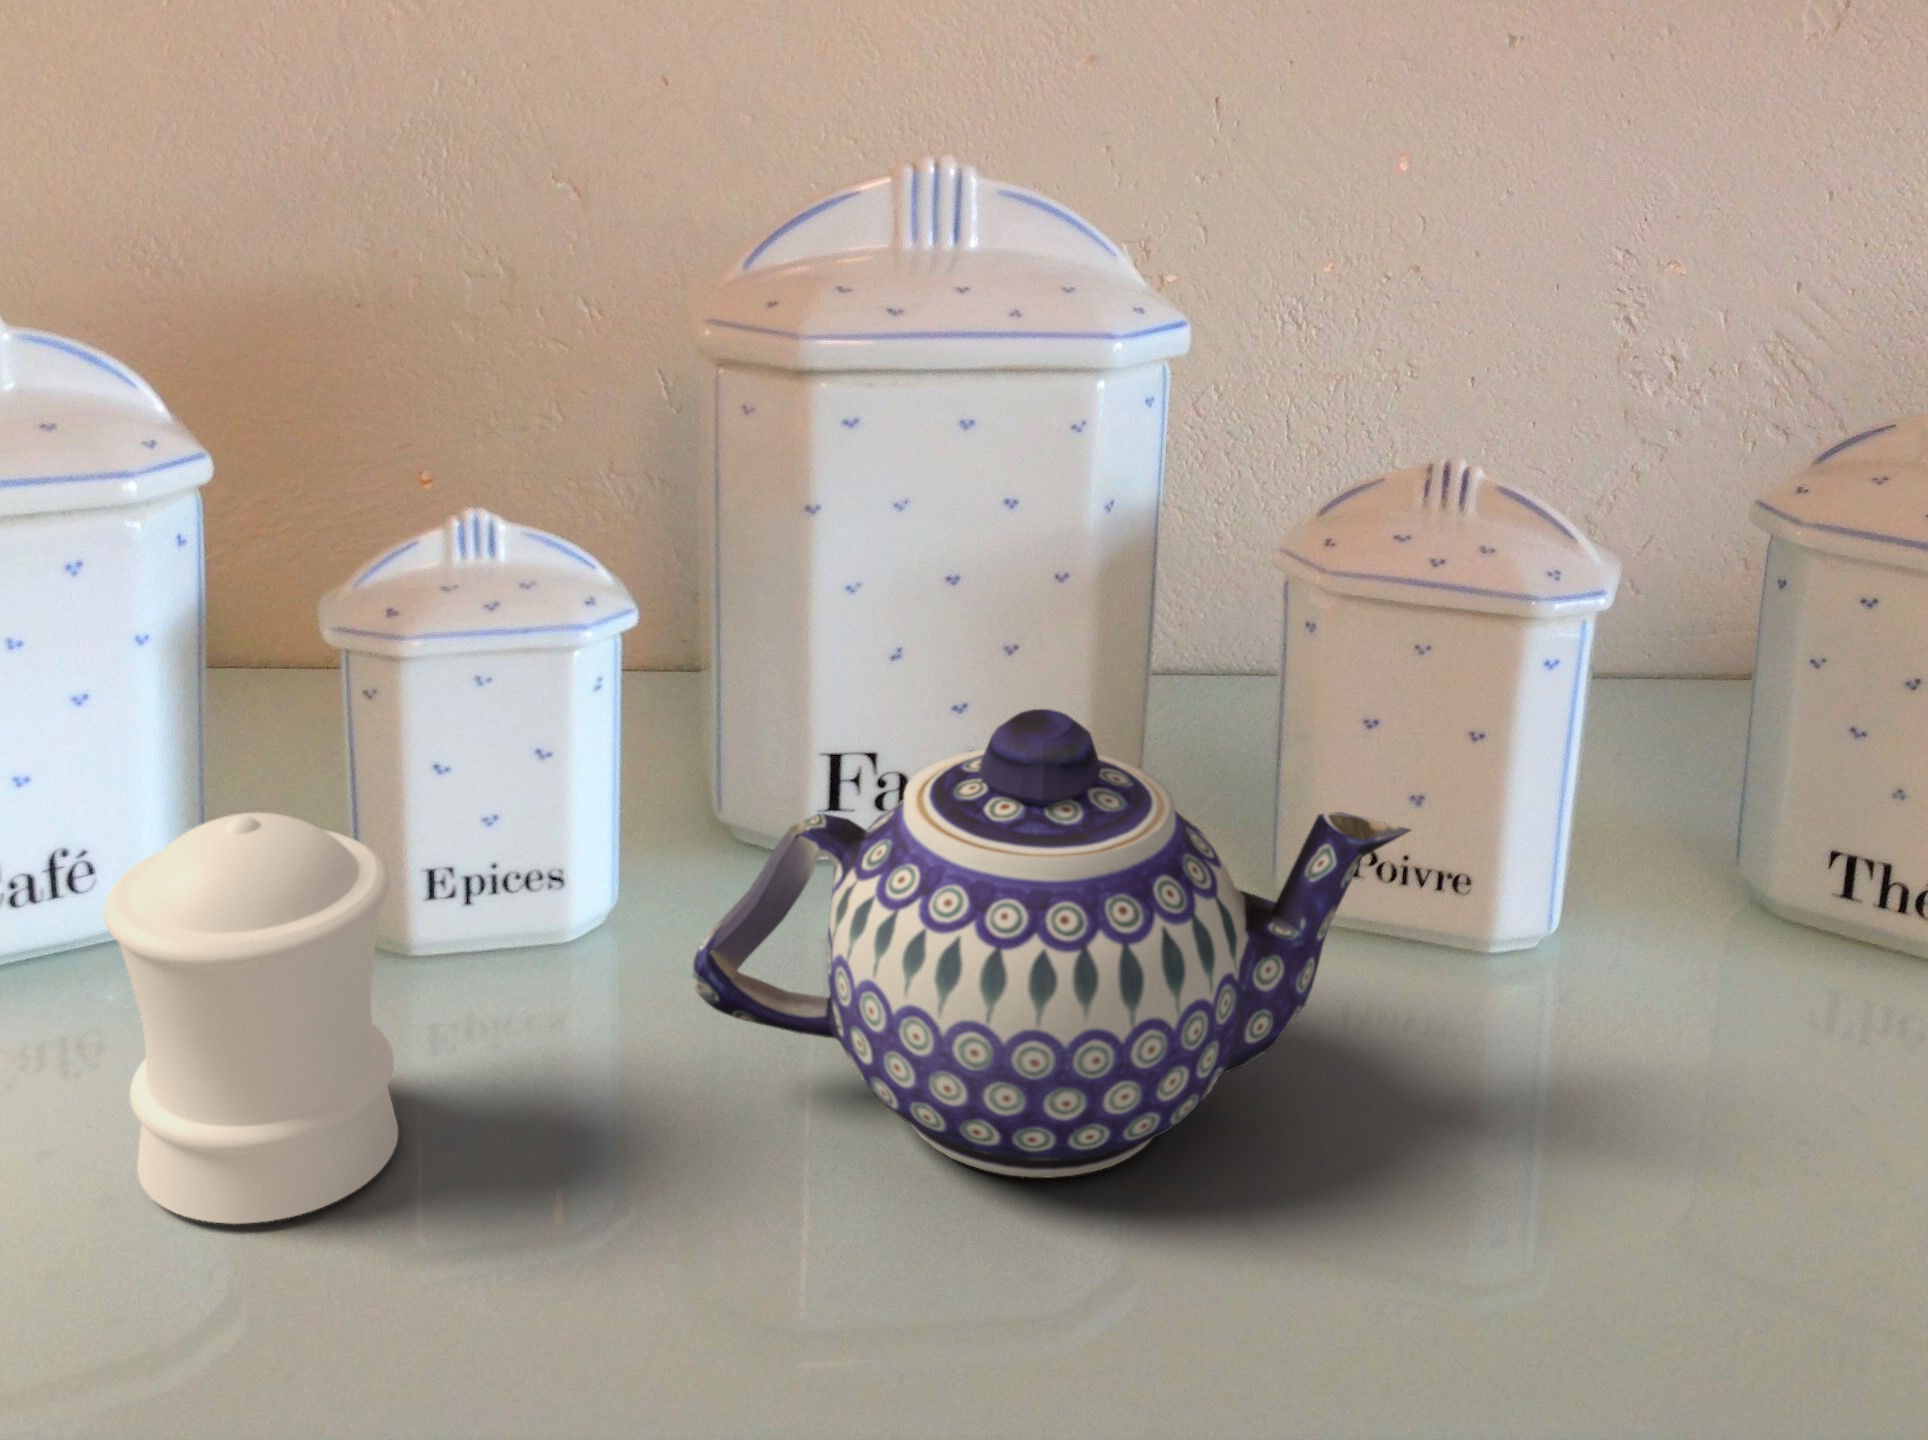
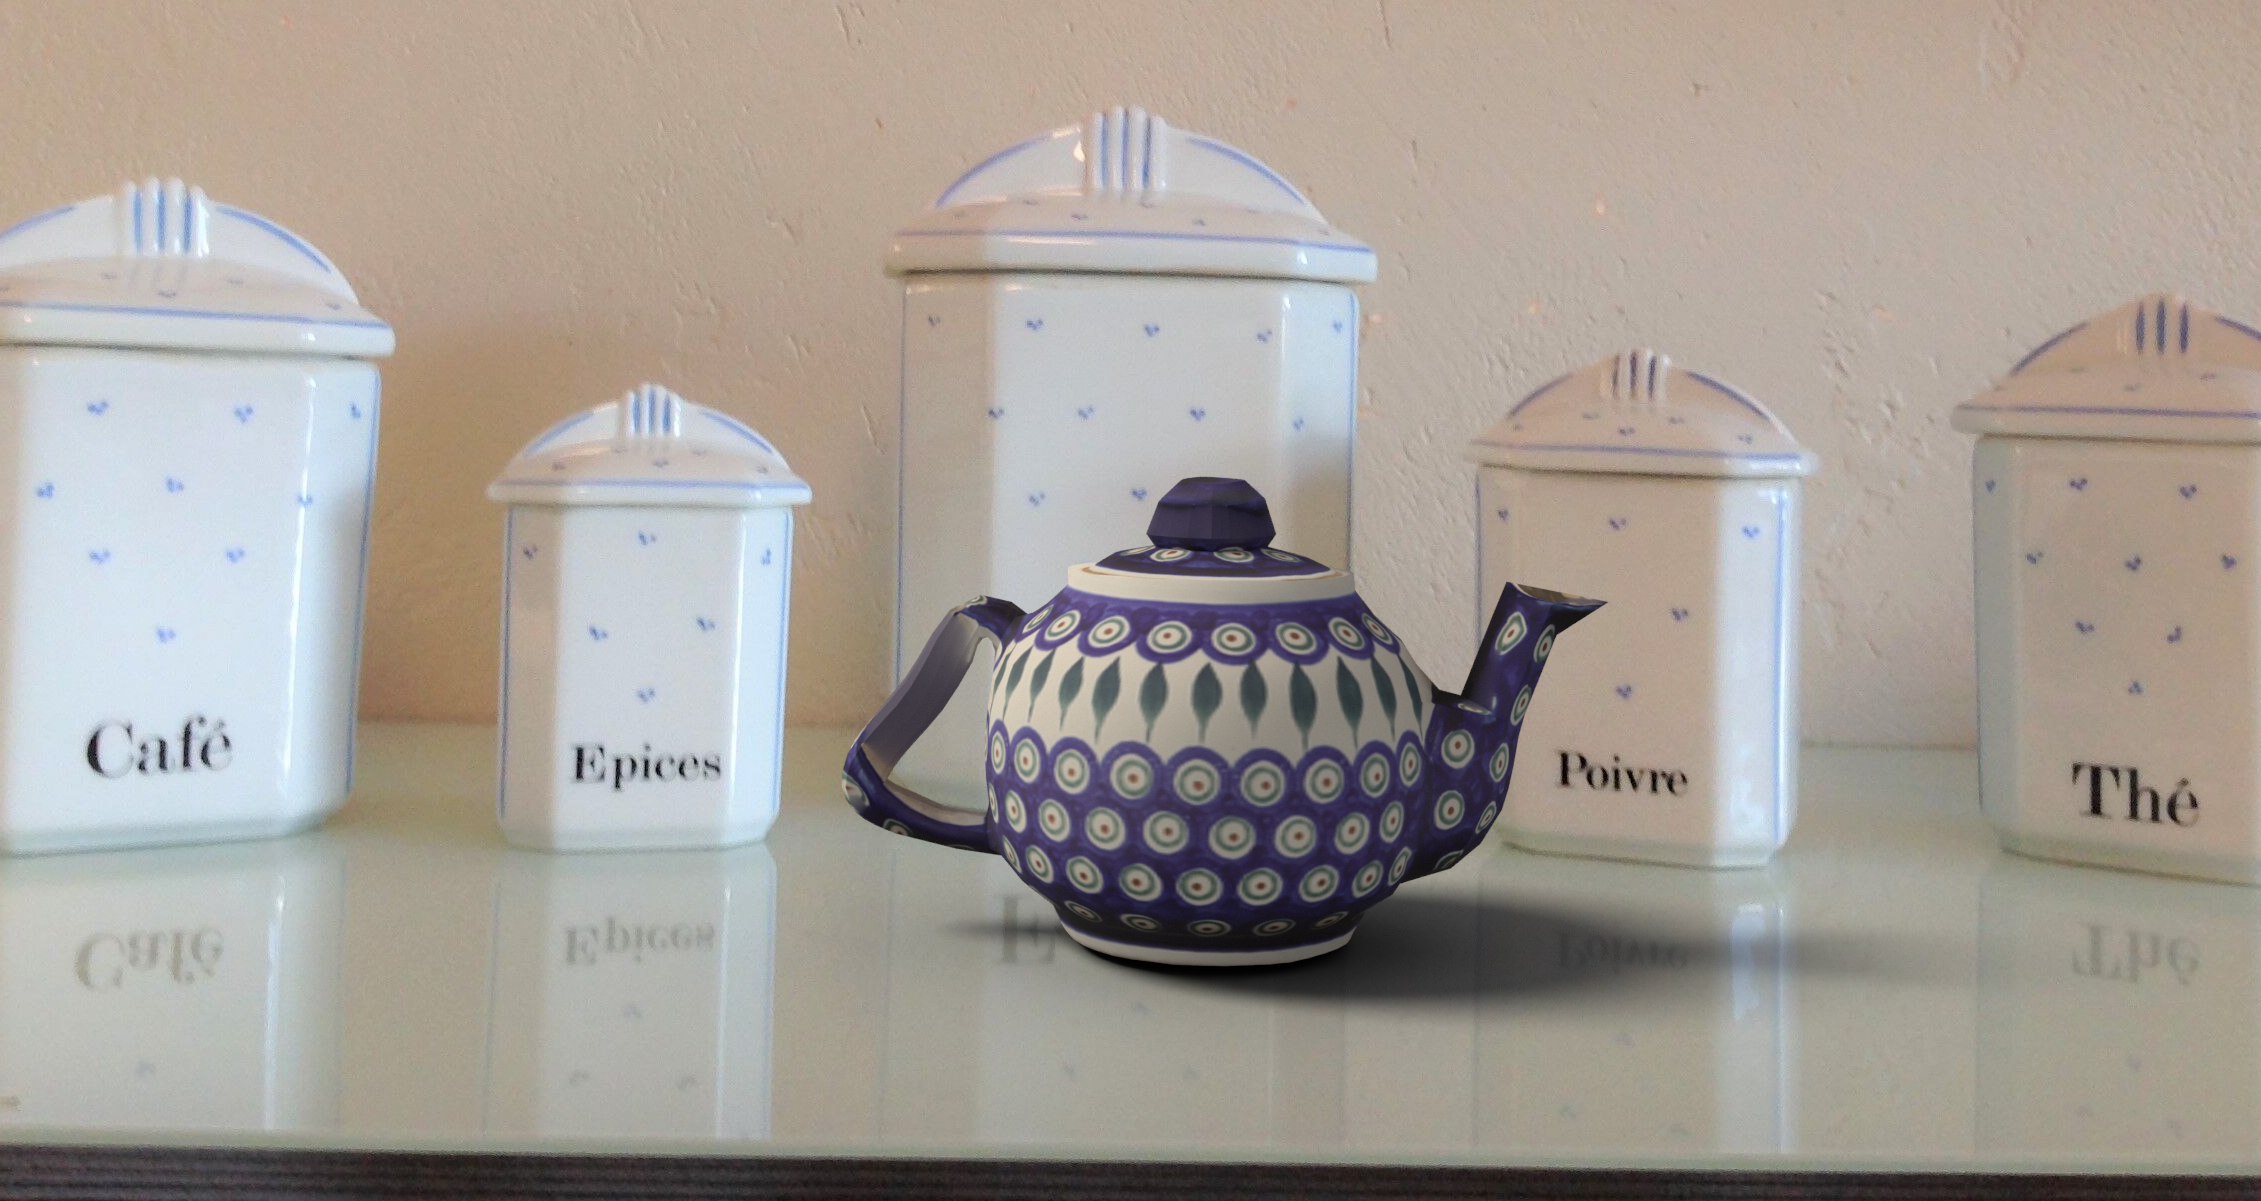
salt shaker: present [104,813,398,1224] -> none [215,544,523,973]

